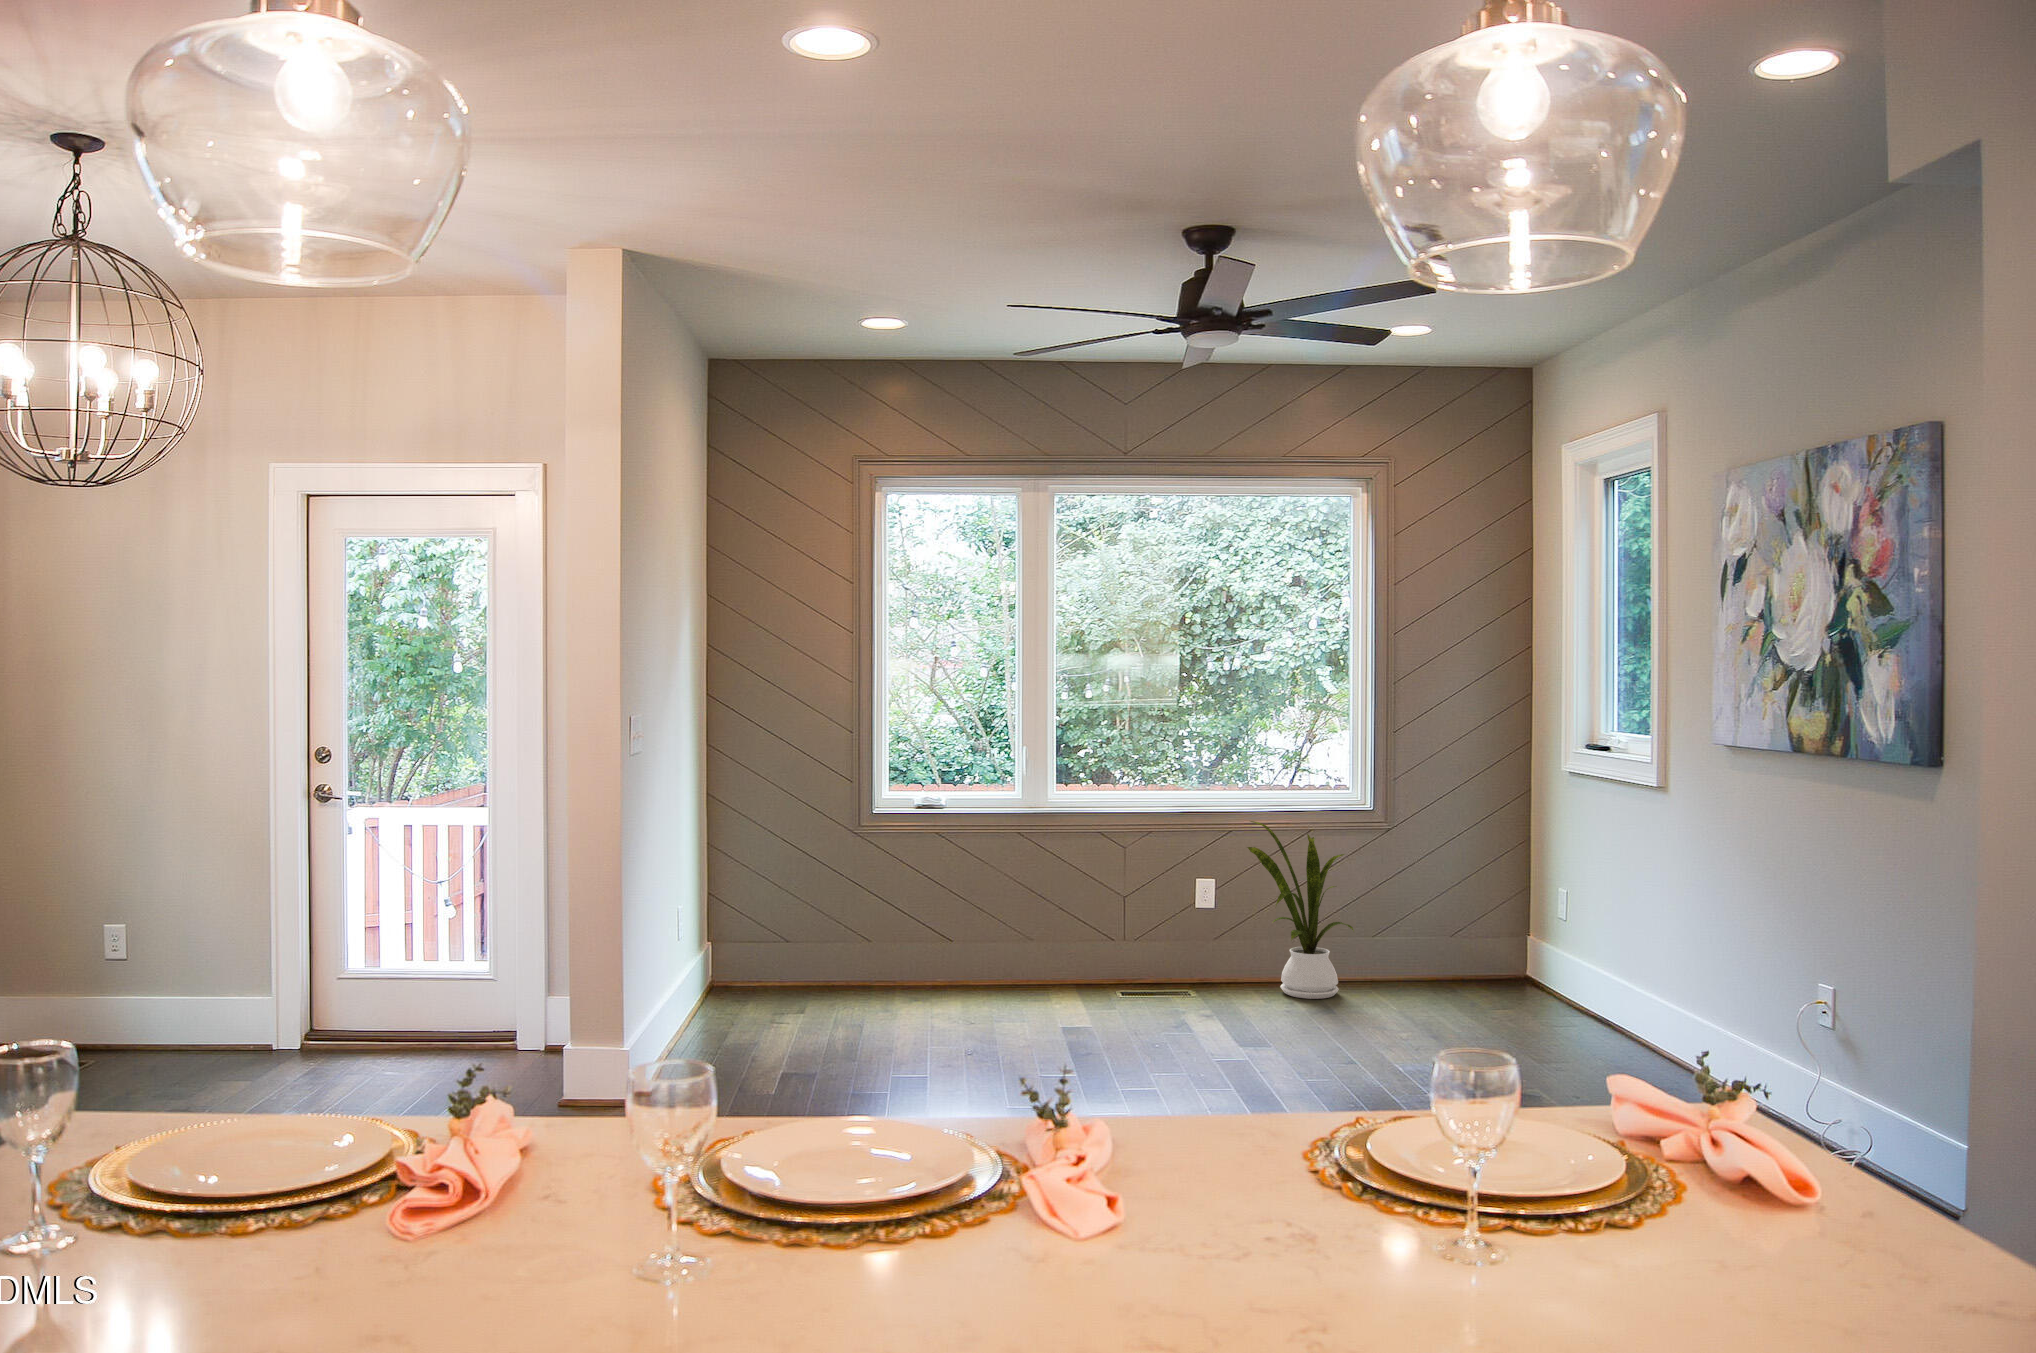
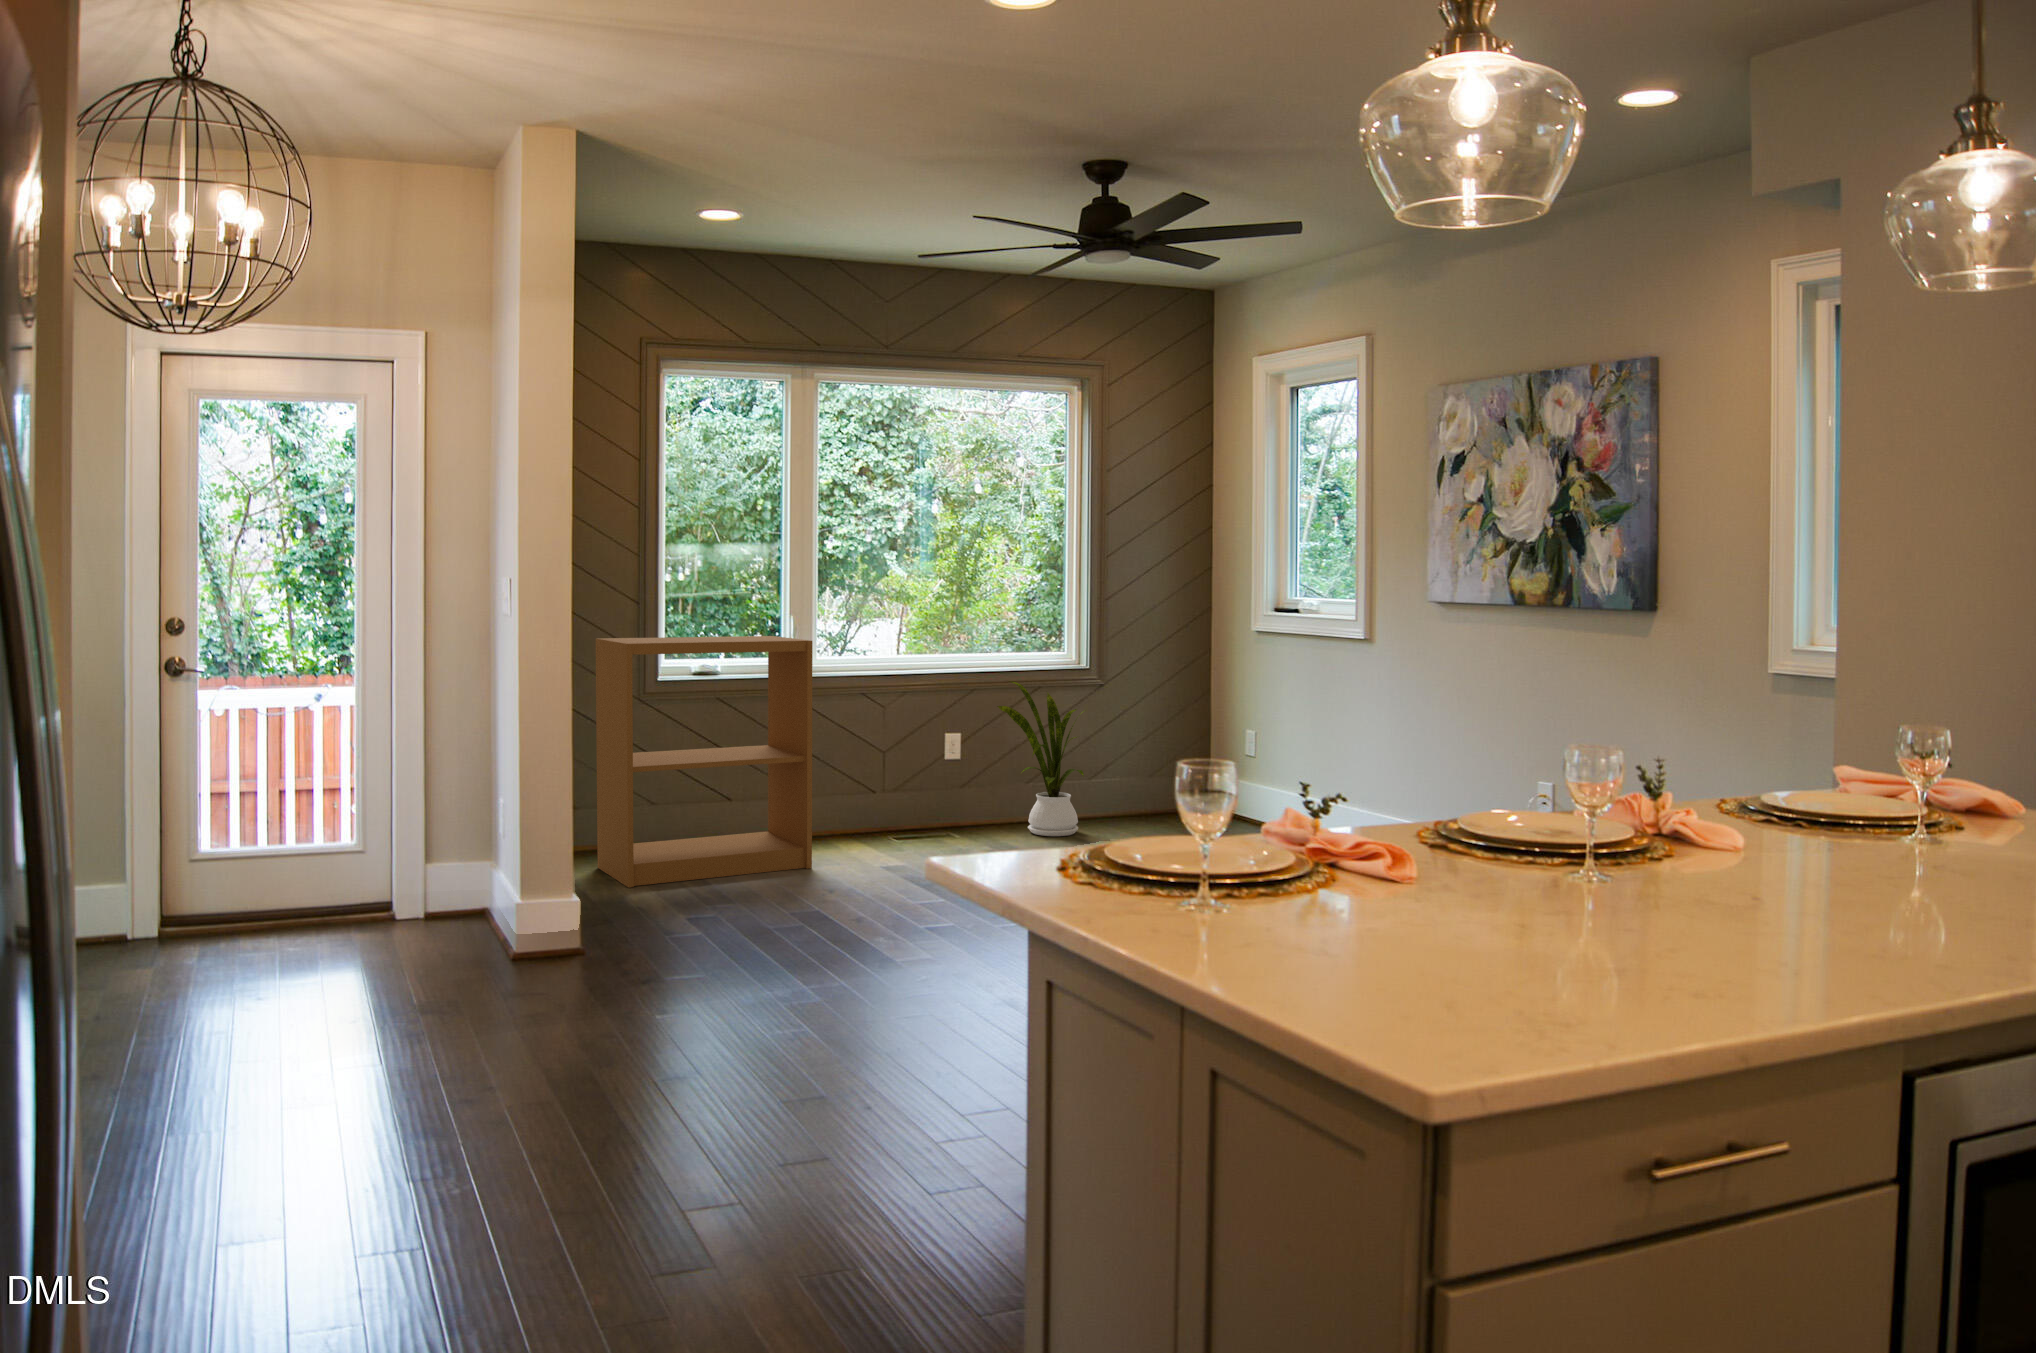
bookshelf: none [805,766,1000,1014] -> present [596,636,812,887]

